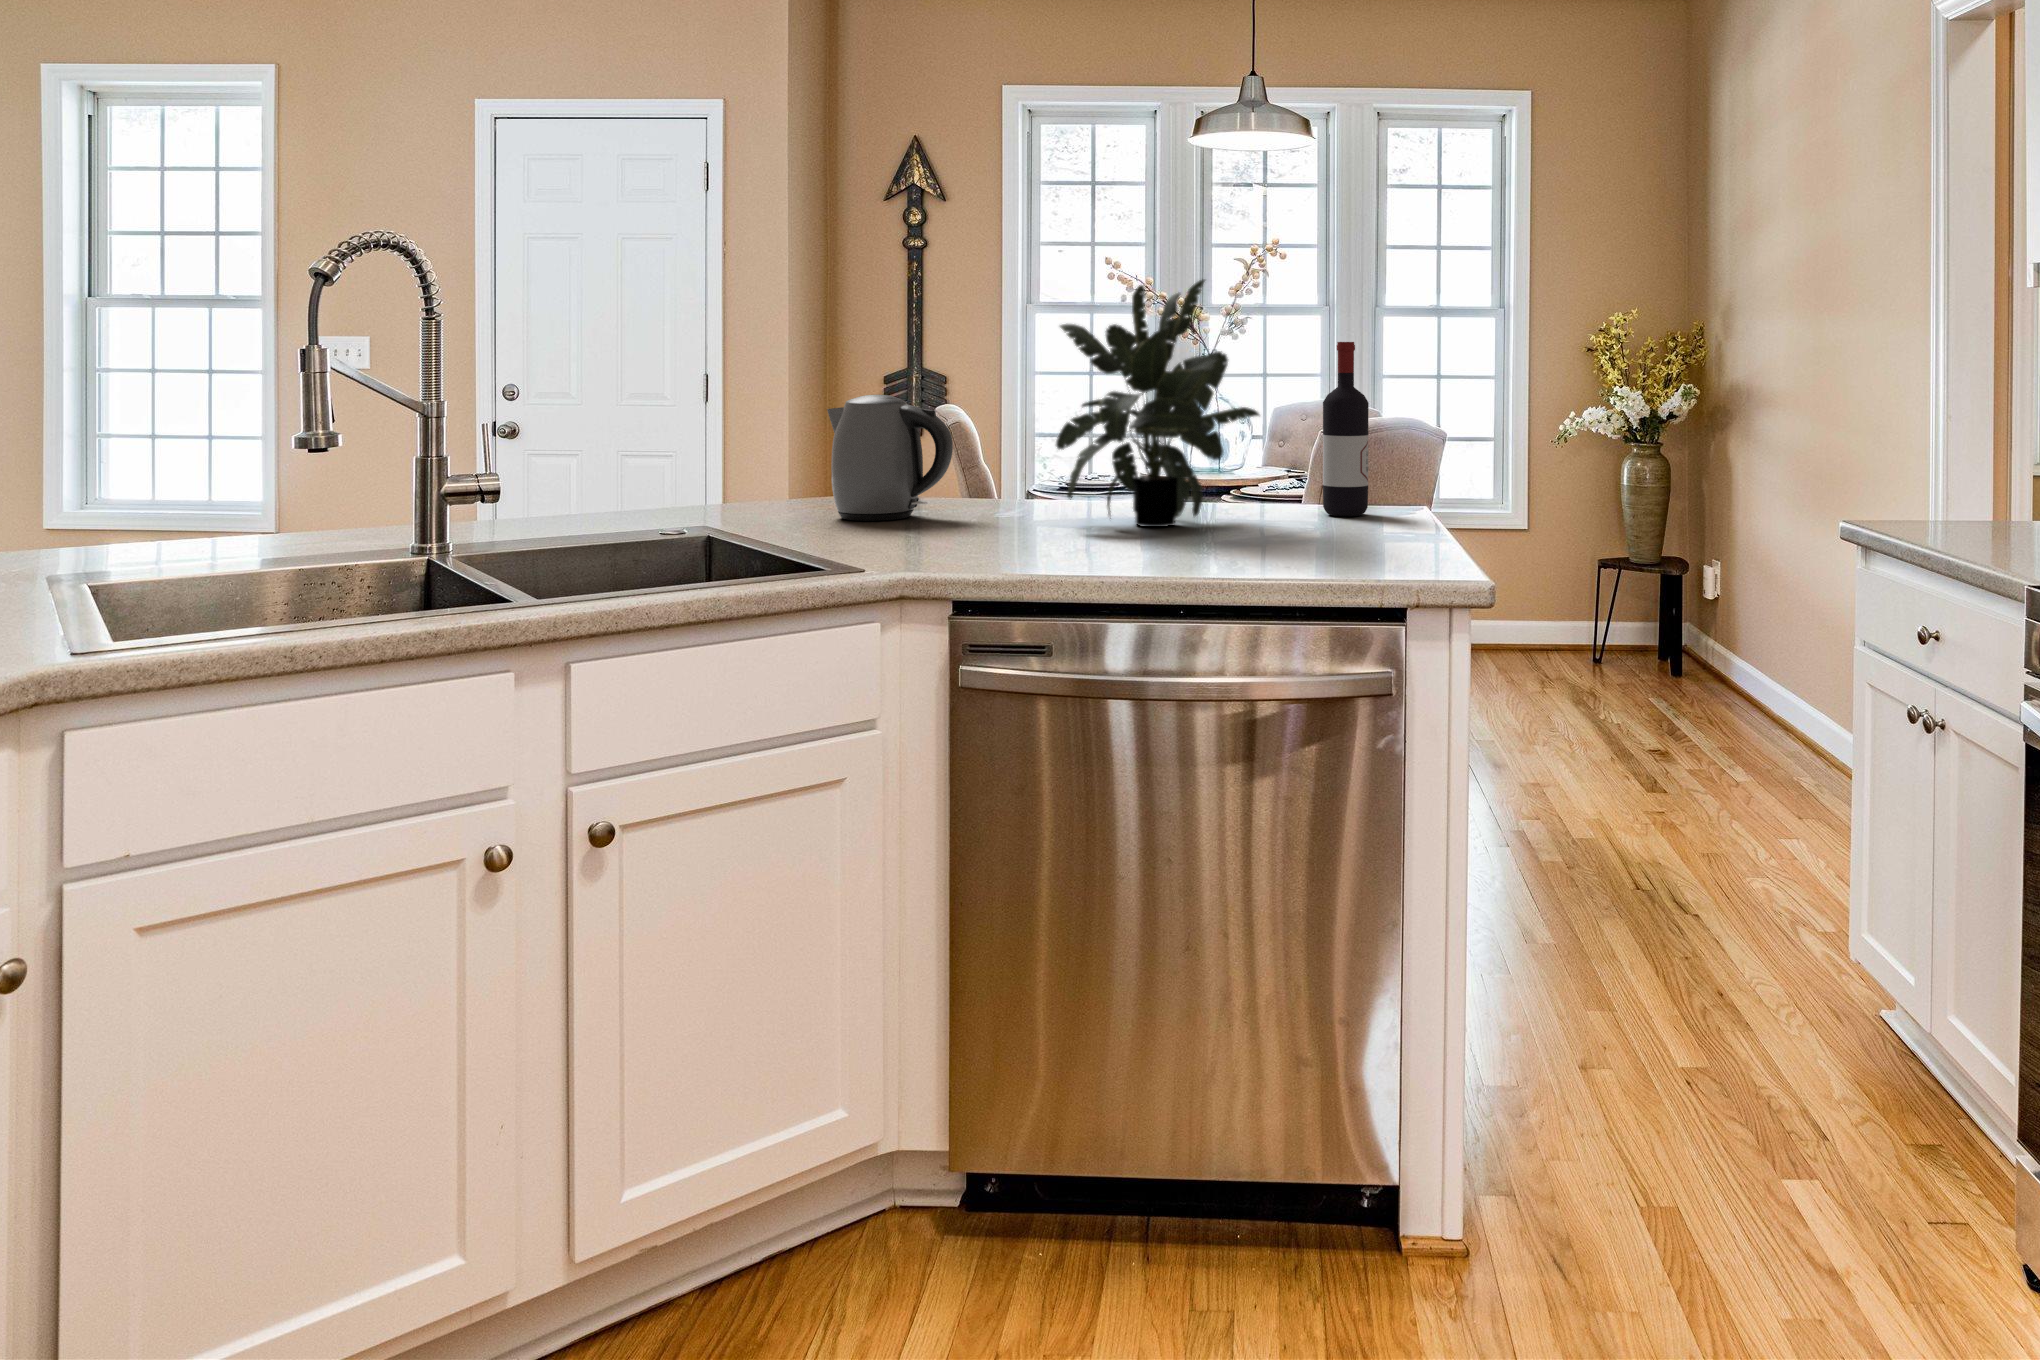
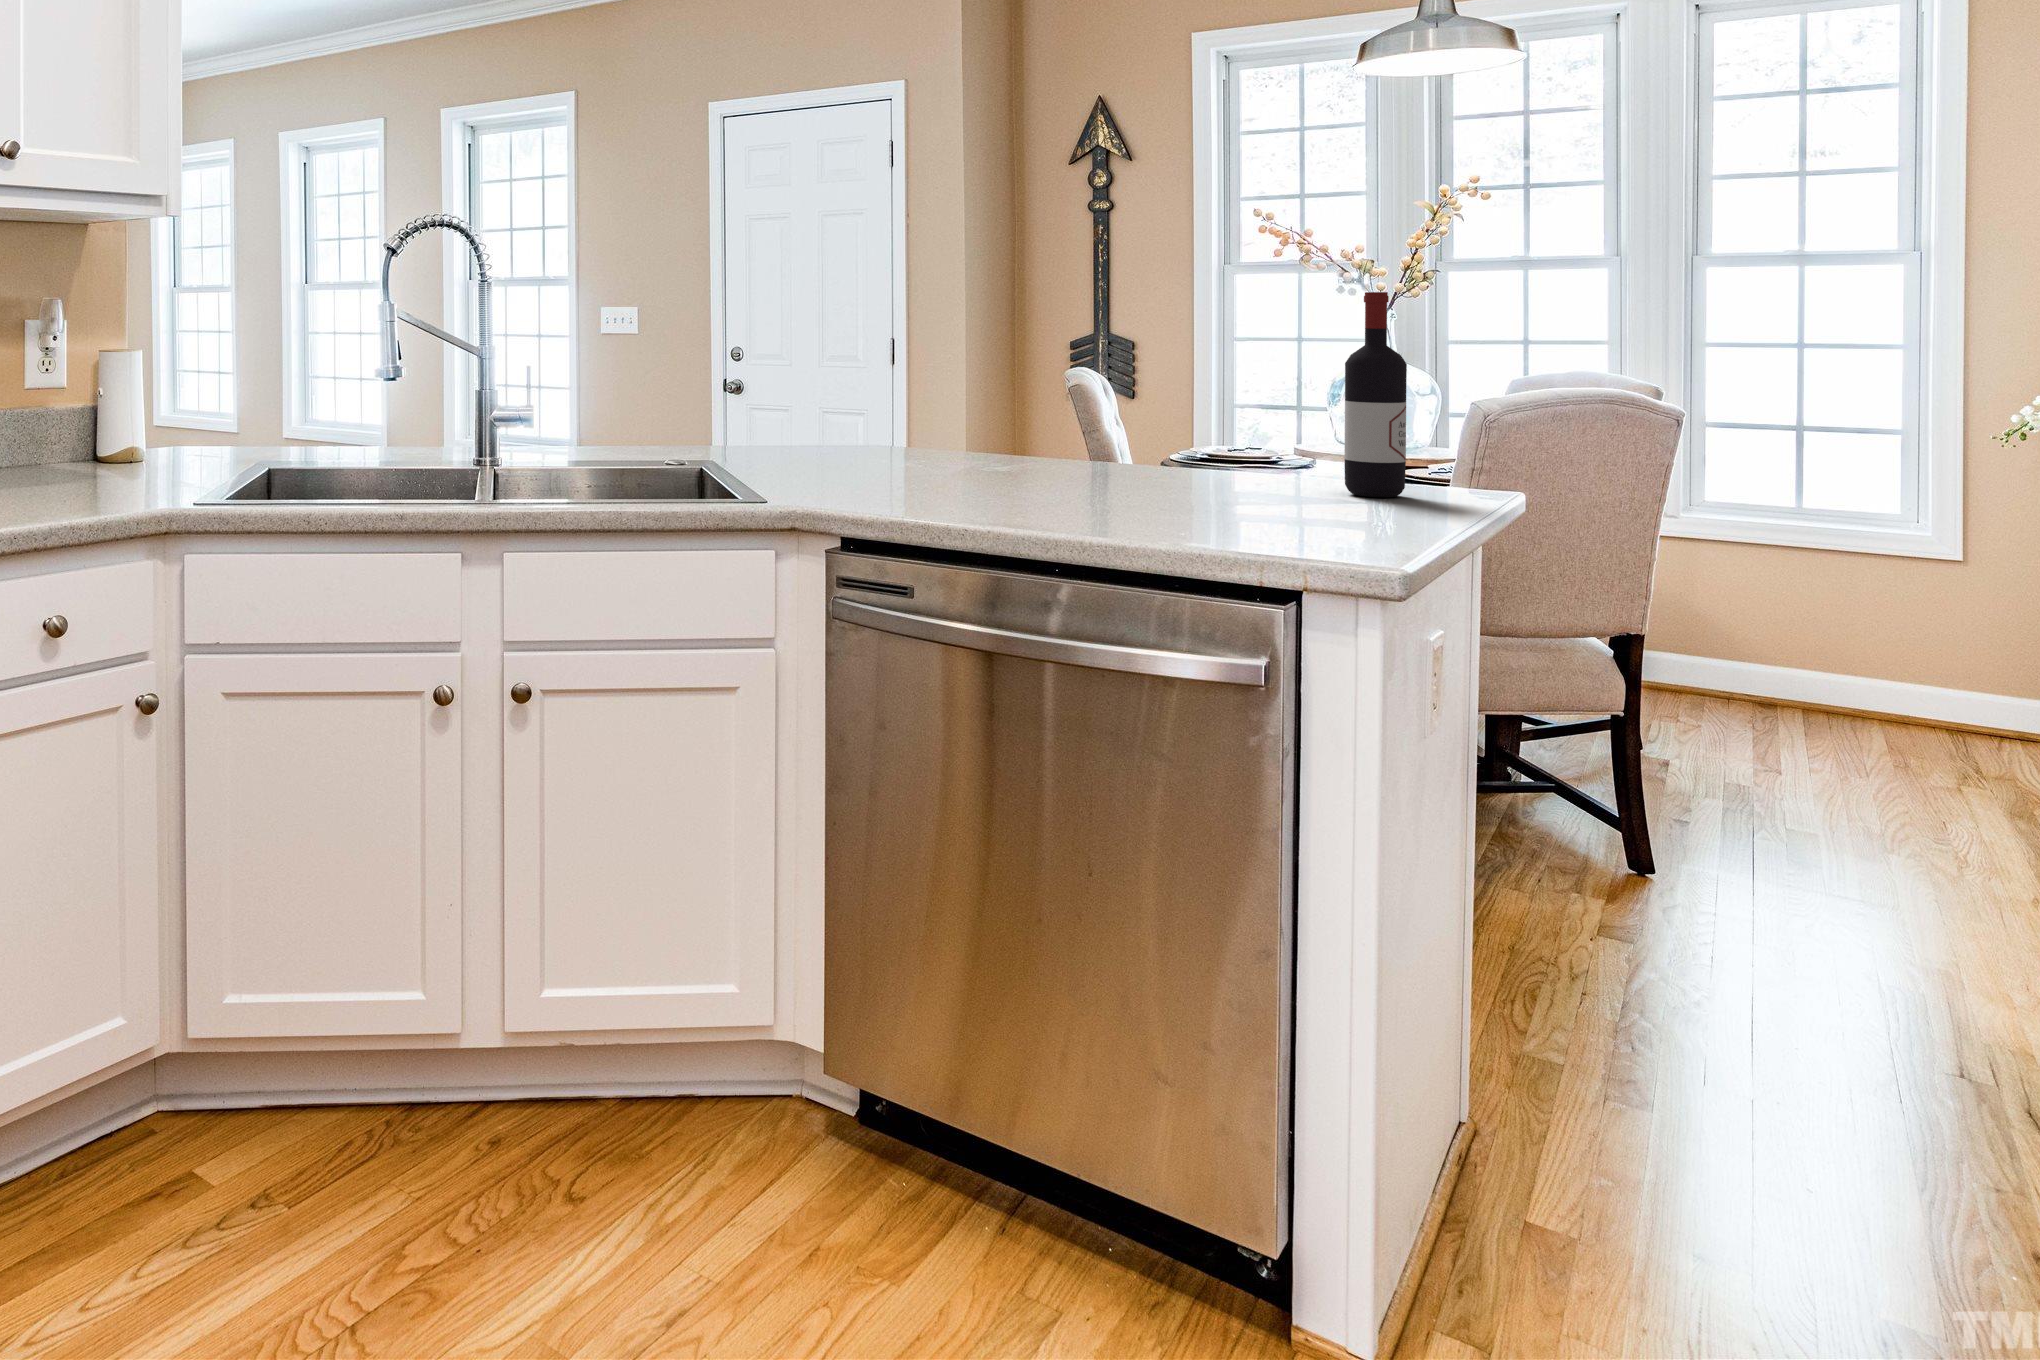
potted plant: present [1056,279,1259,527] -> none [1018,224,1234,490]
kettle: present [827,395,953,521] -> none [828,347,938,466]

